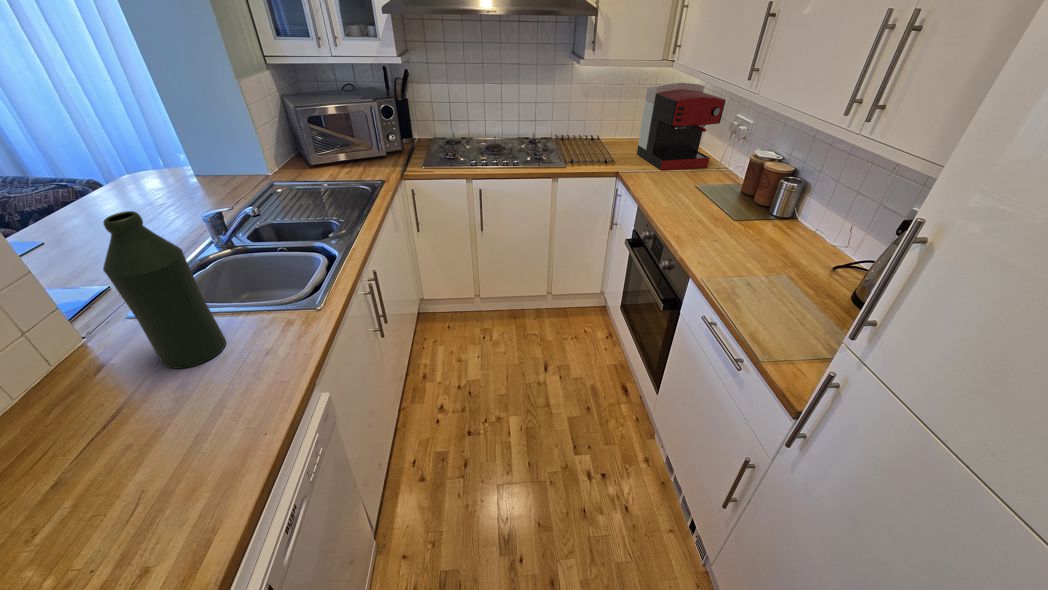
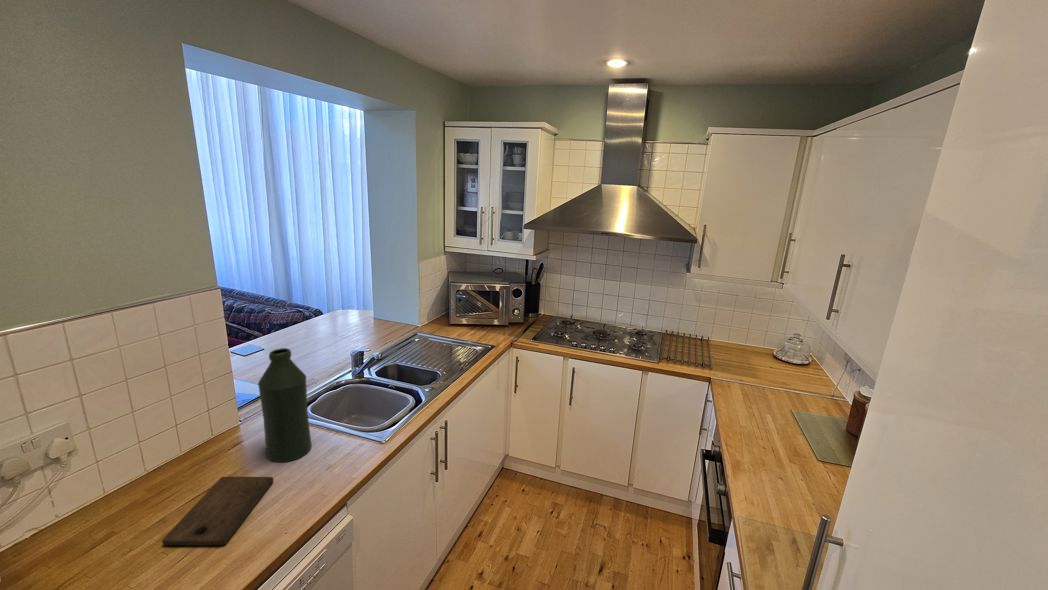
coffee maker: present [637,83,725,170] -> none [742,304,836,394]
cutting board: none [84,384,202,507] -> present [162,477,273,545]

